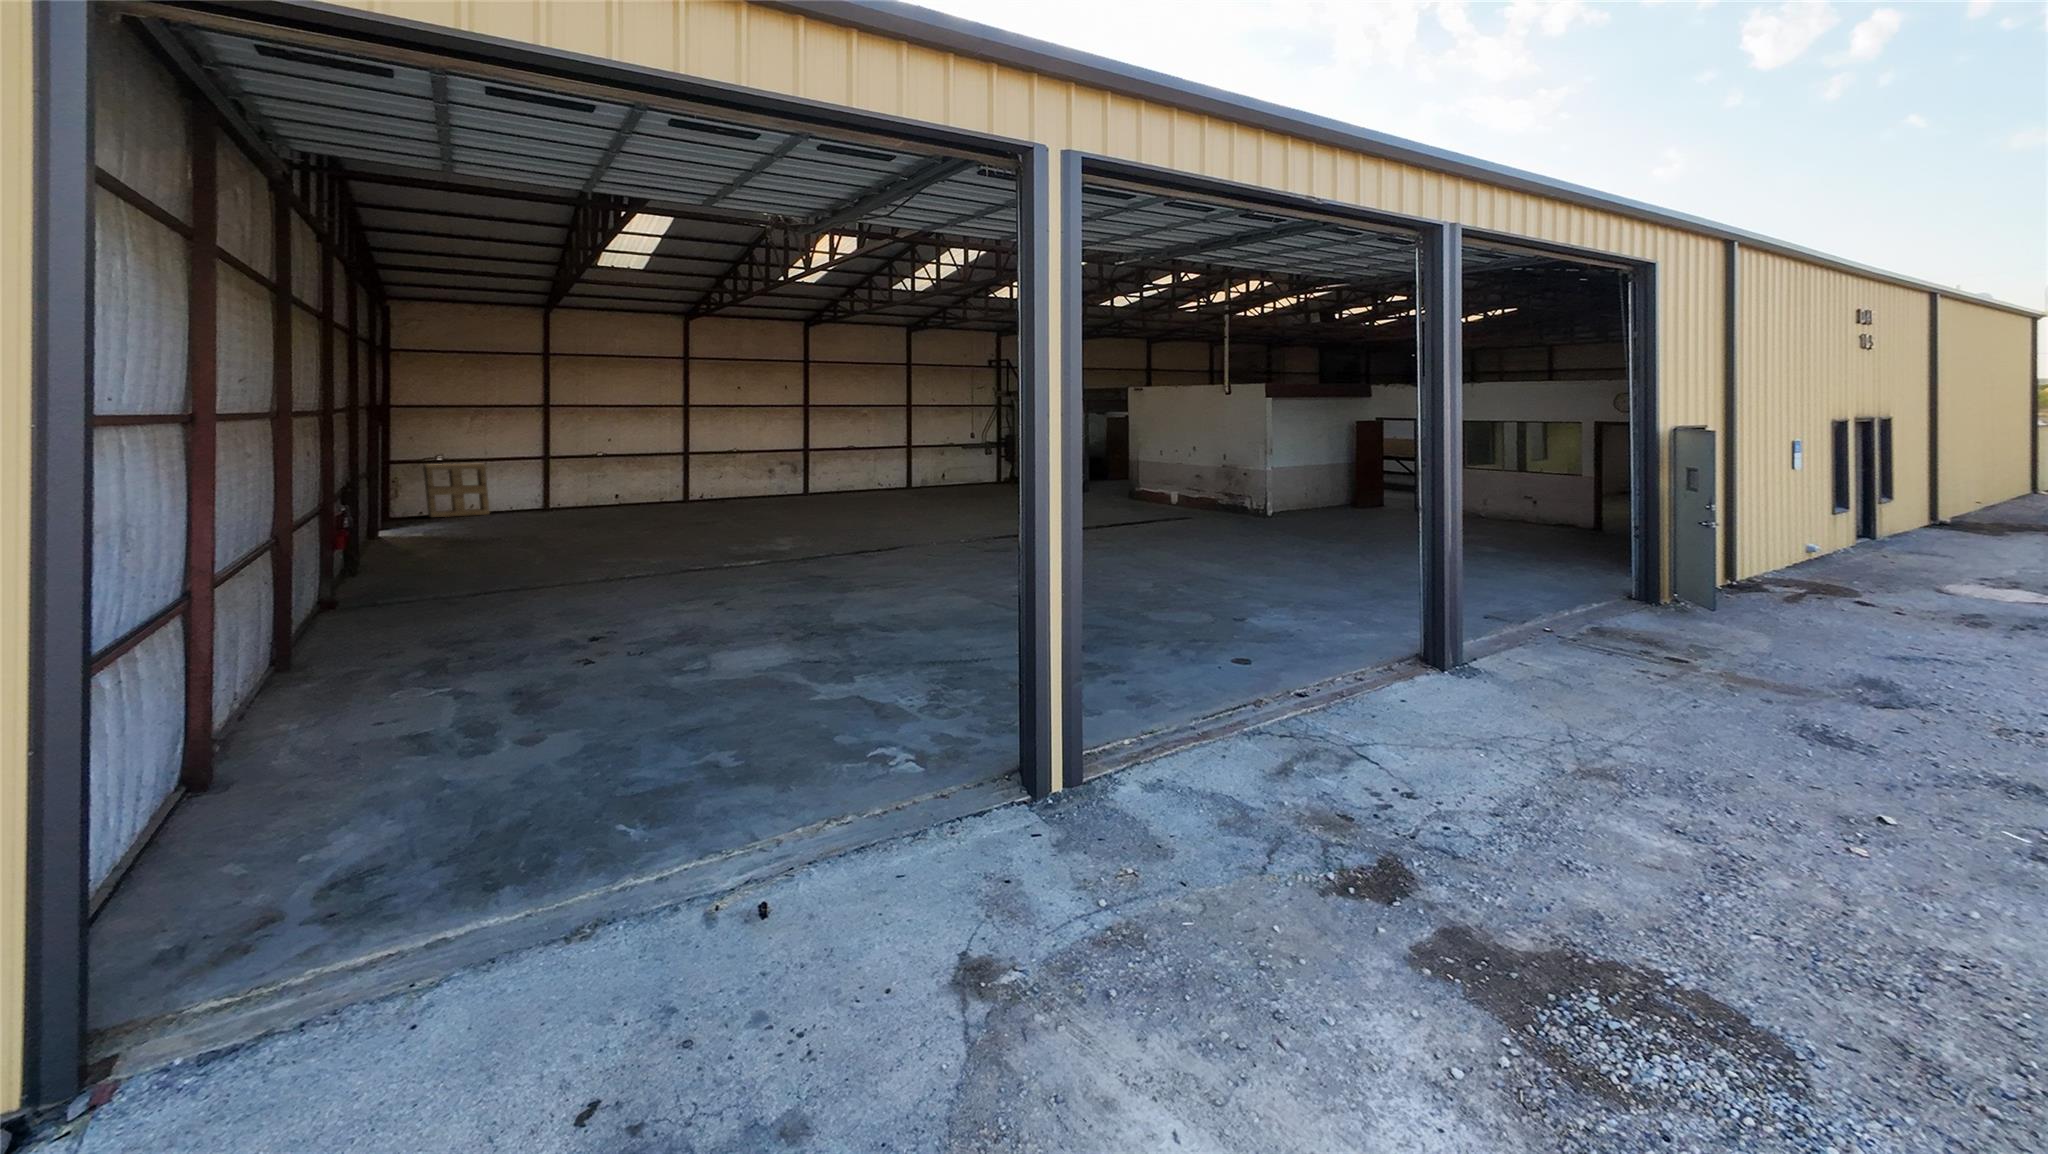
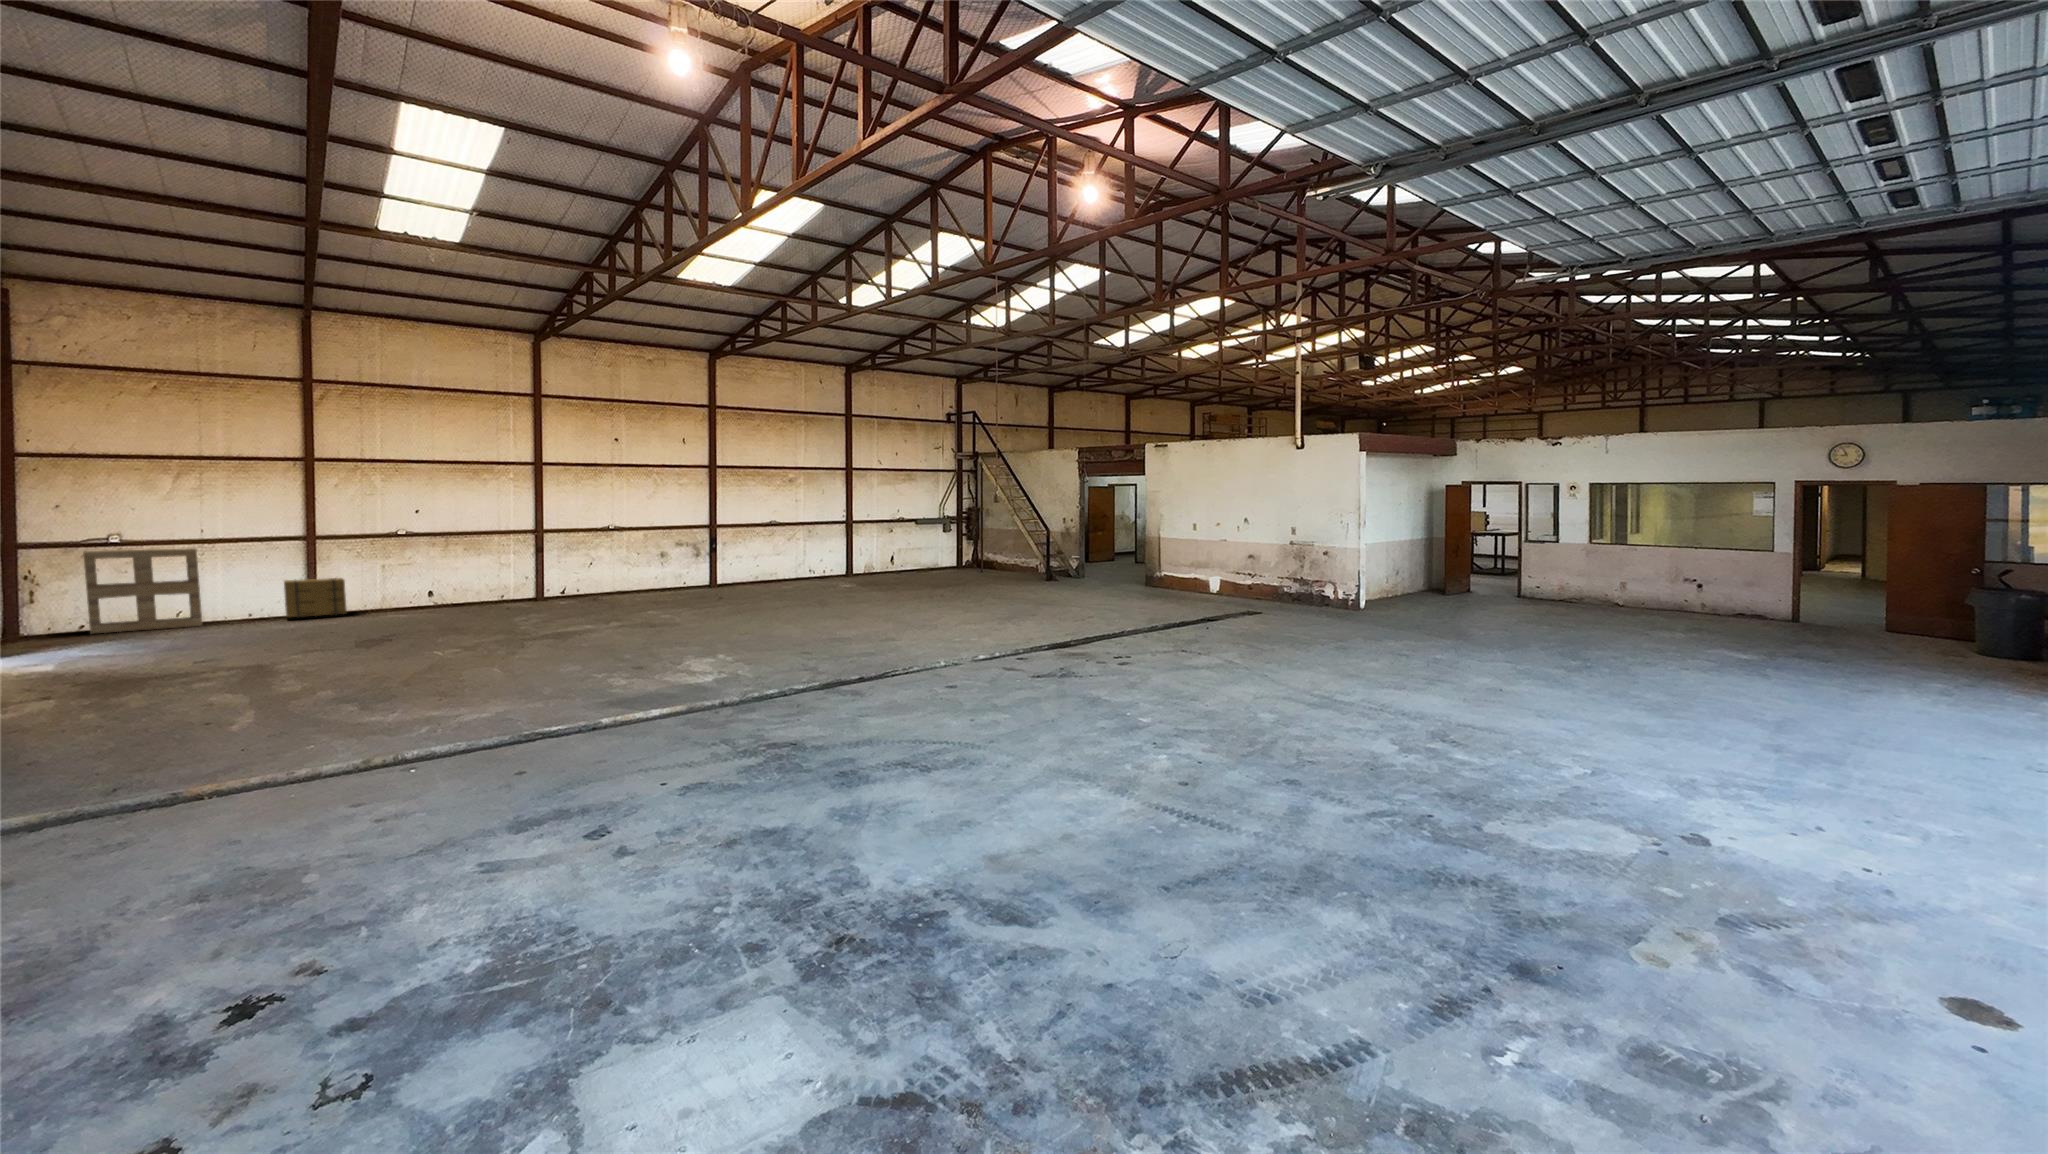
cardboard box: none [532,485,572,512] -> present [284,578,347,617]

